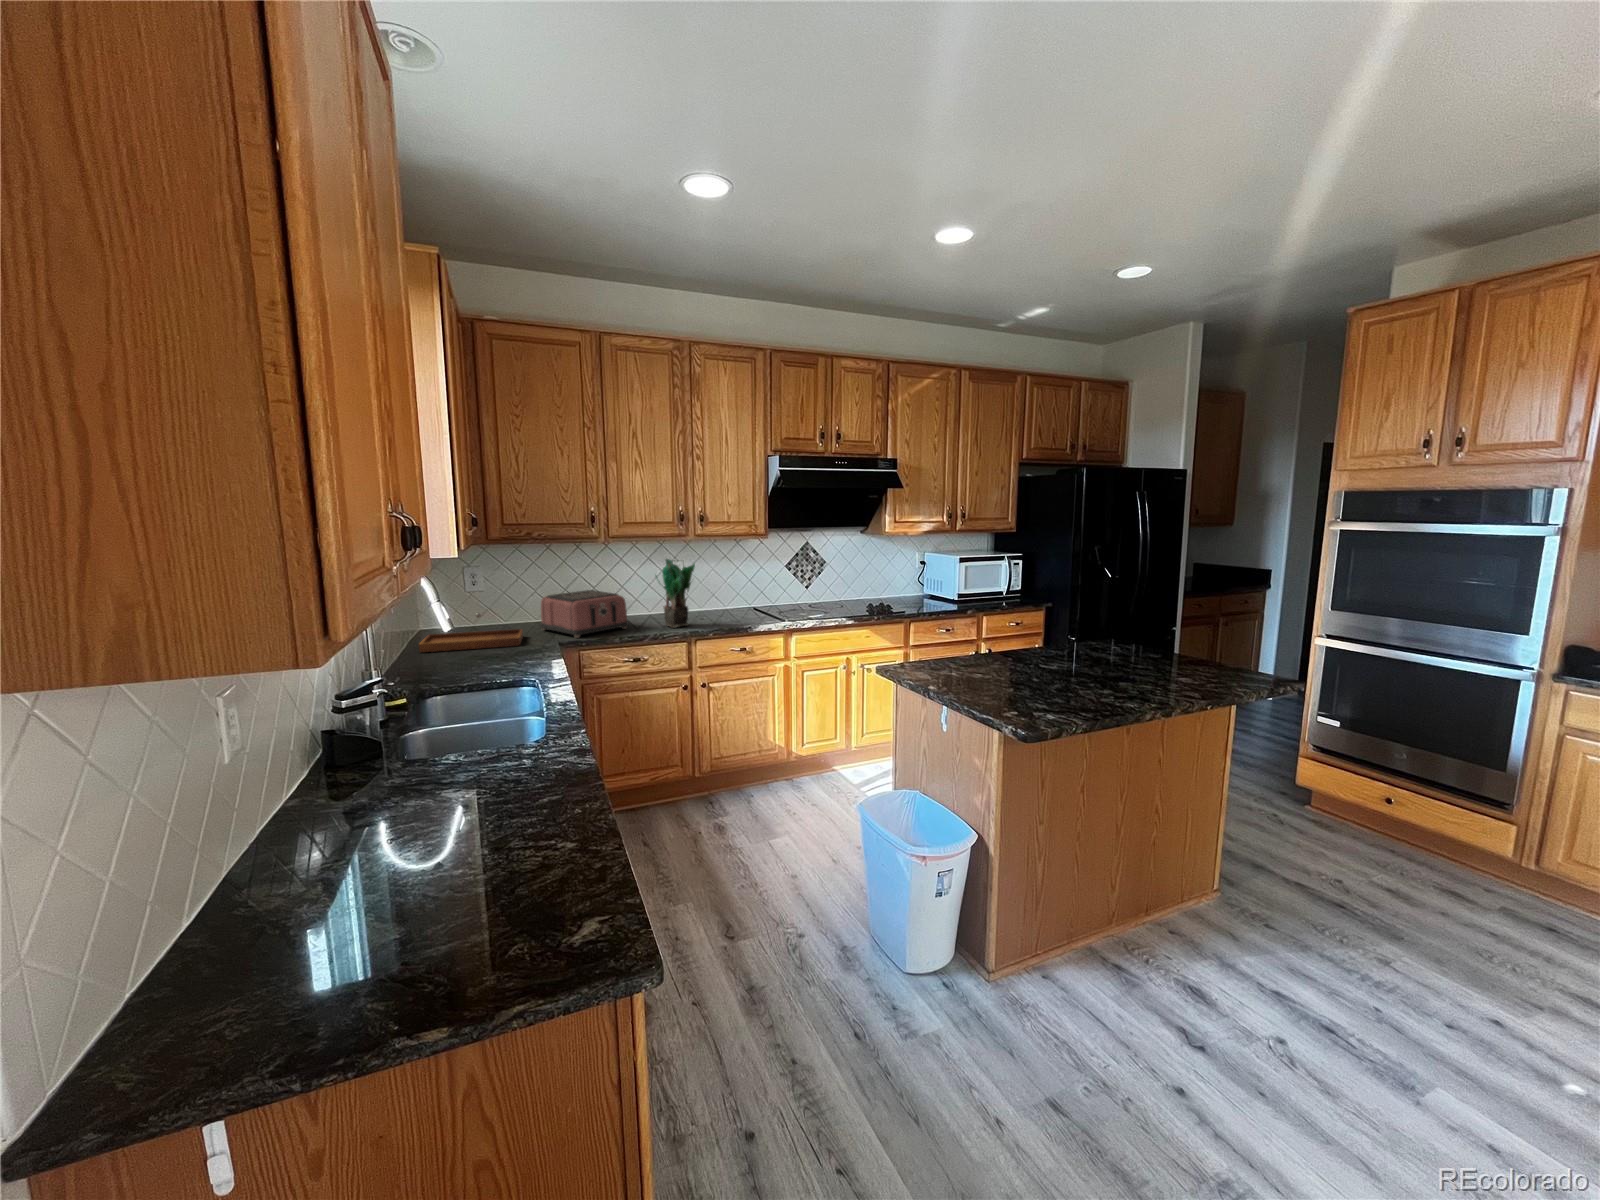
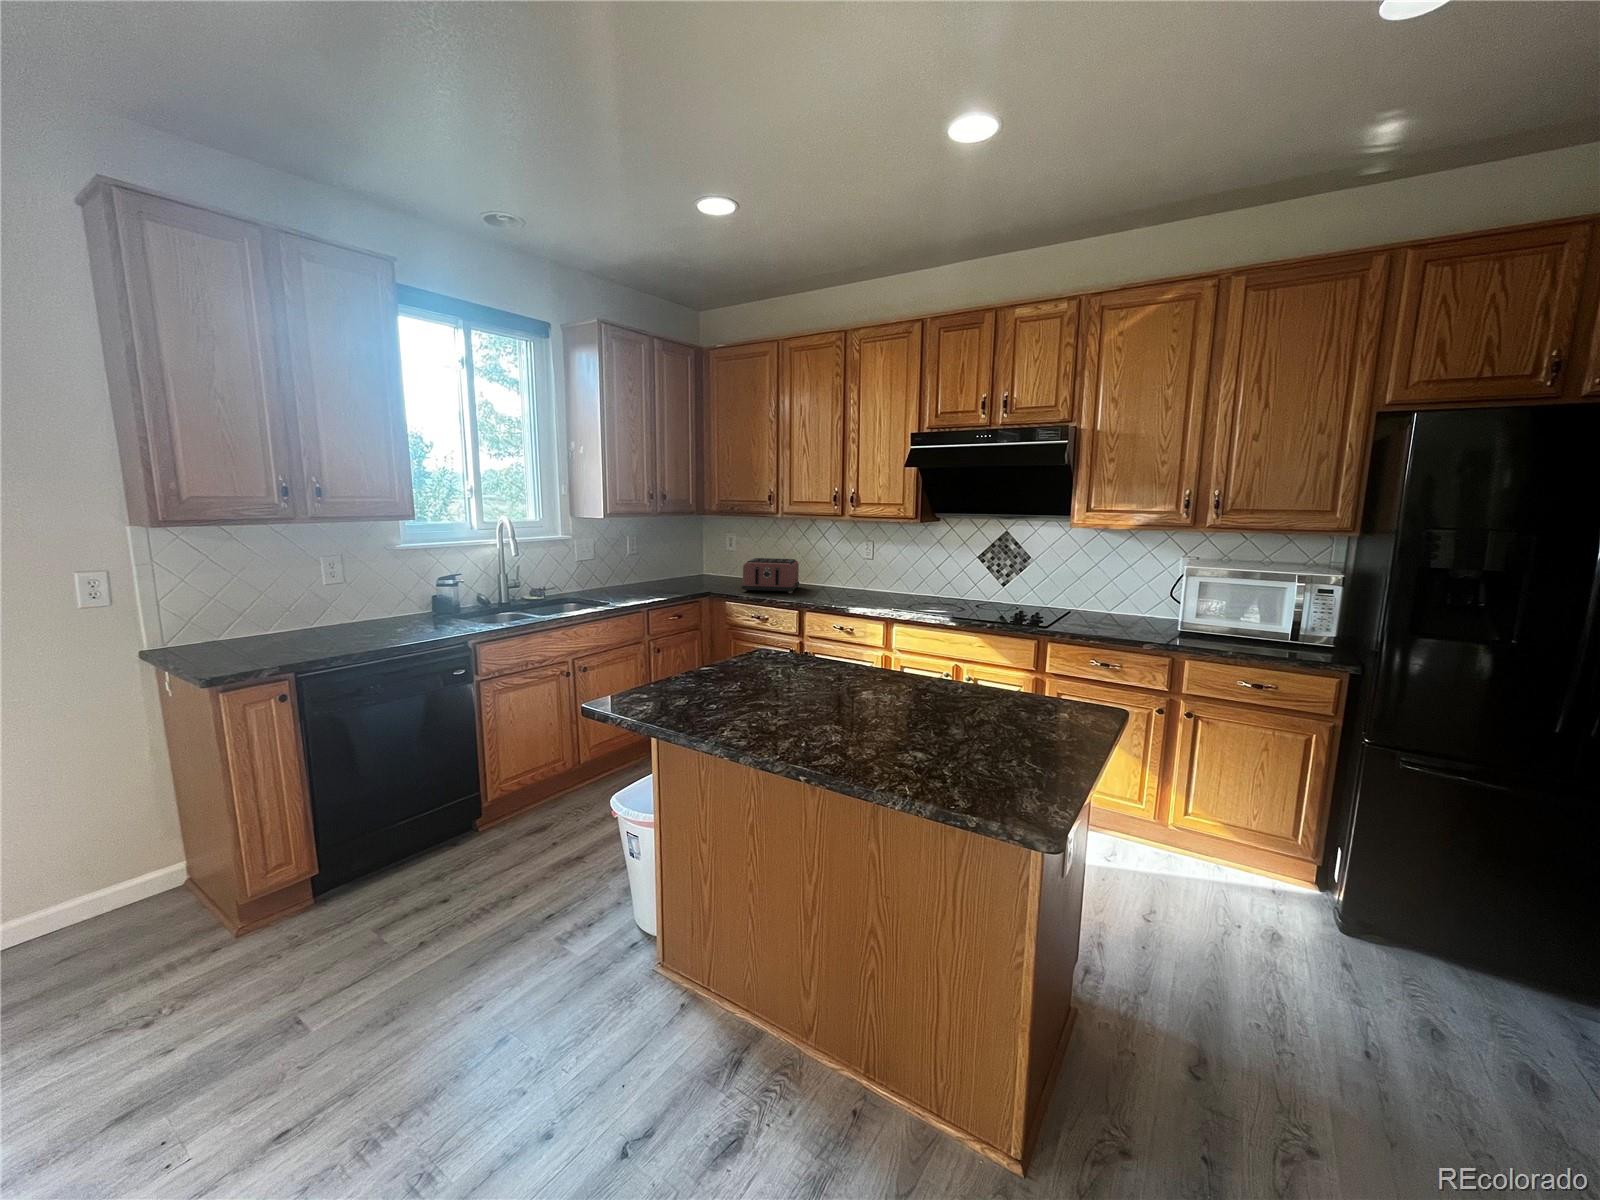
potted plant: present [656,559,695,628] -> none [800,534,834,599]
tray: present [418,613,523,652] -> none [662,563,729,589]

